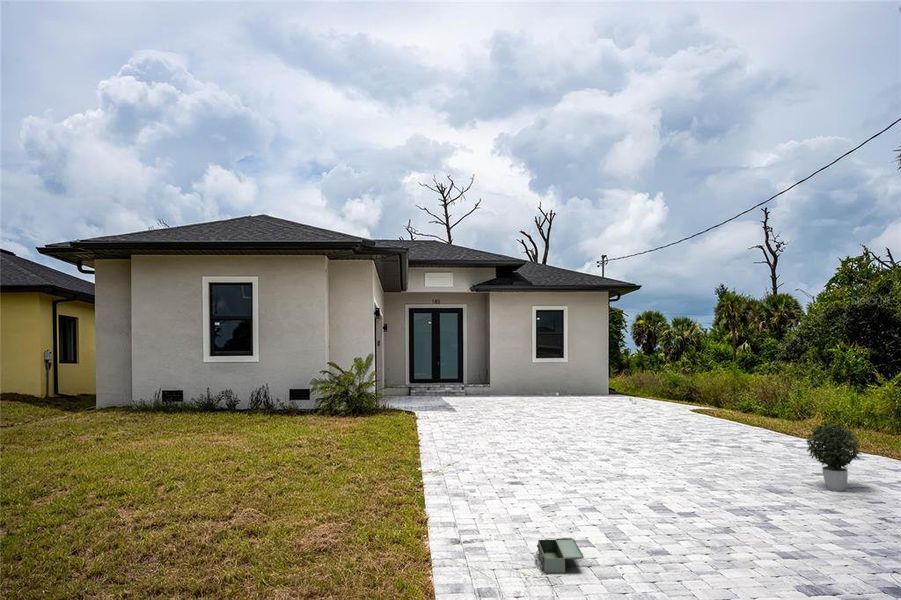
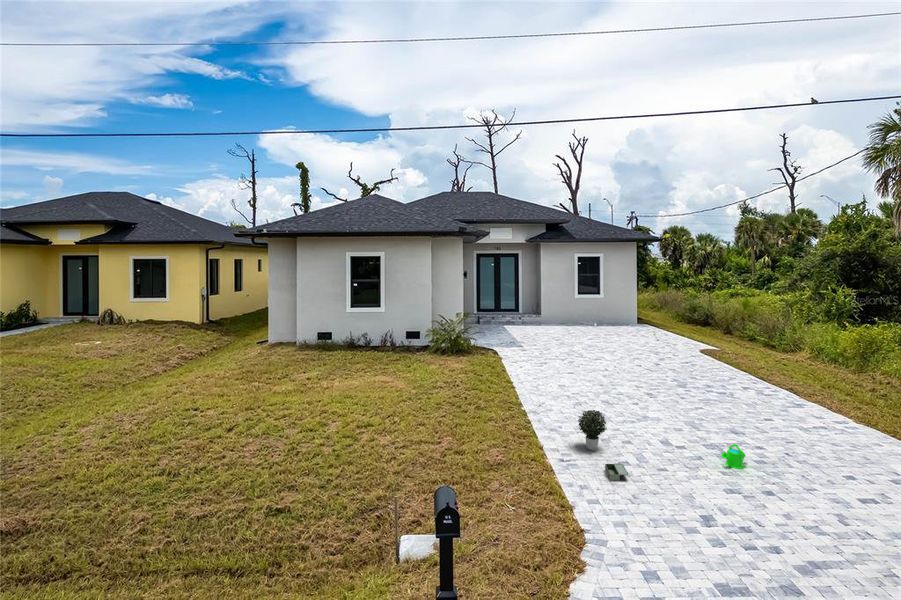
potted plant: present [807,423,861,491] -> present [578,410,607,451]
watering can: none [769,494,816,545] -> present [722,444,745,469]

